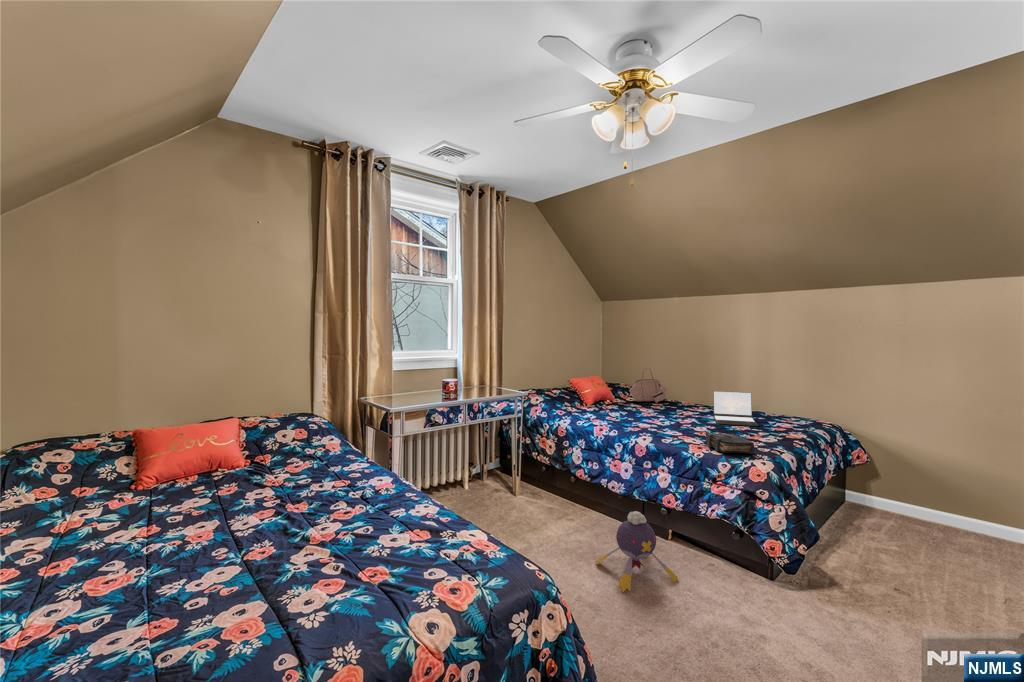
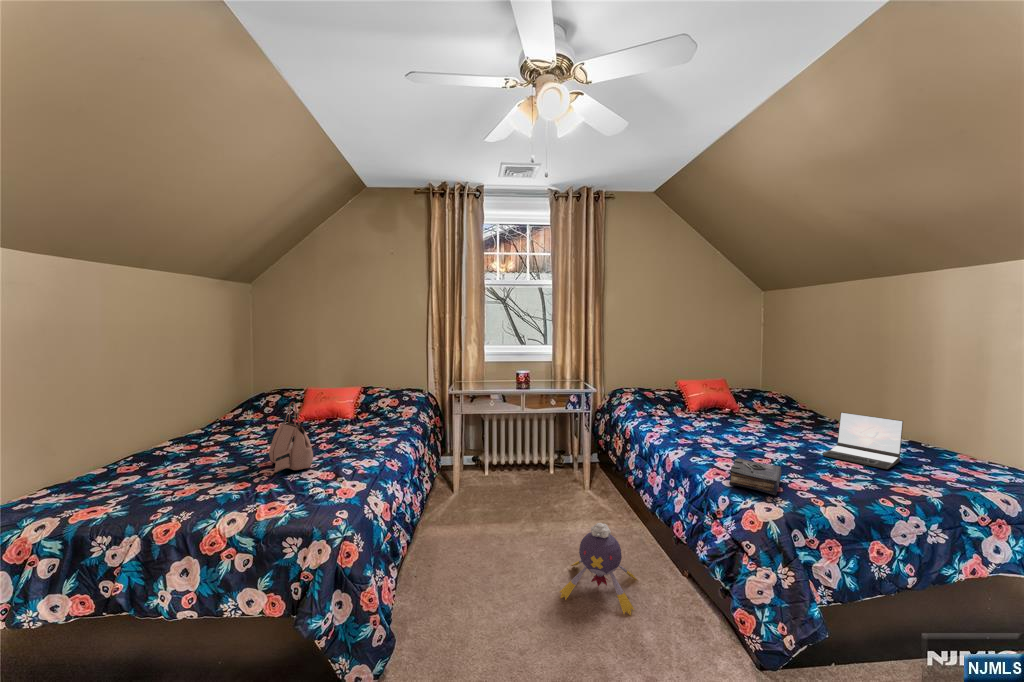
handbag: present [629,369,667,403] -> present [269,402,313,472]

